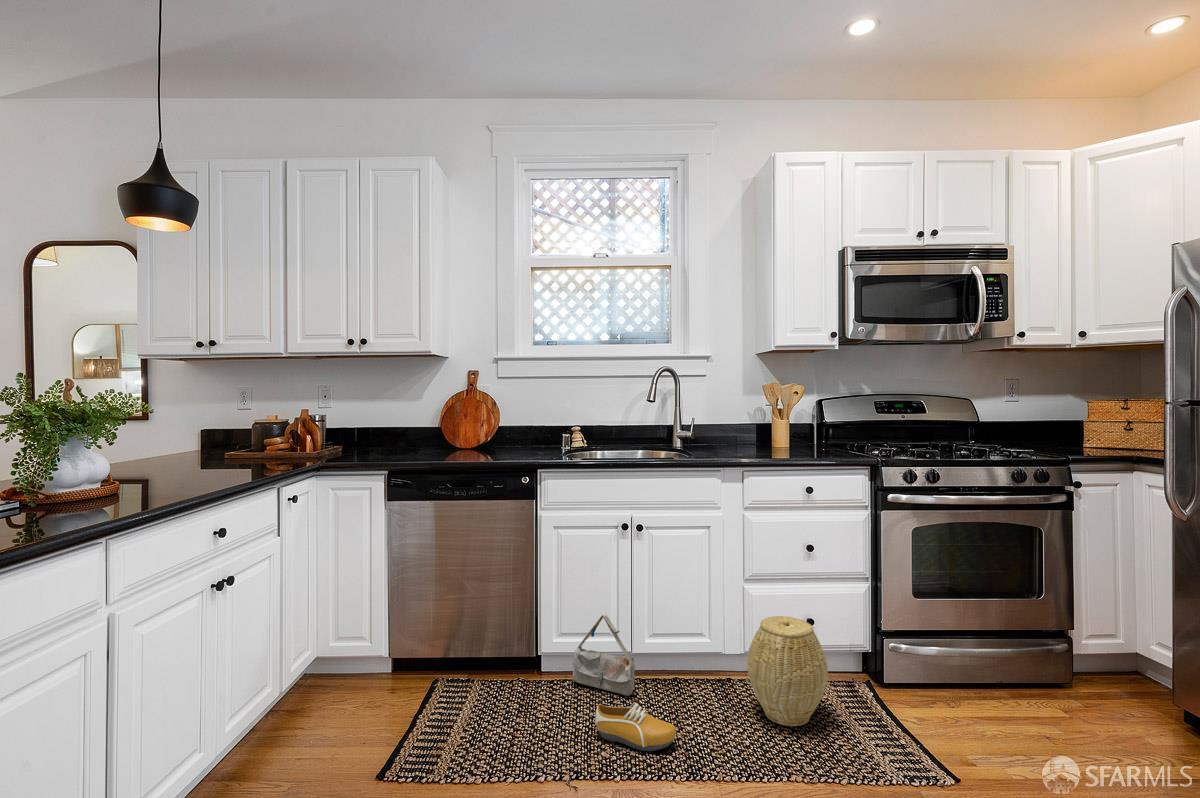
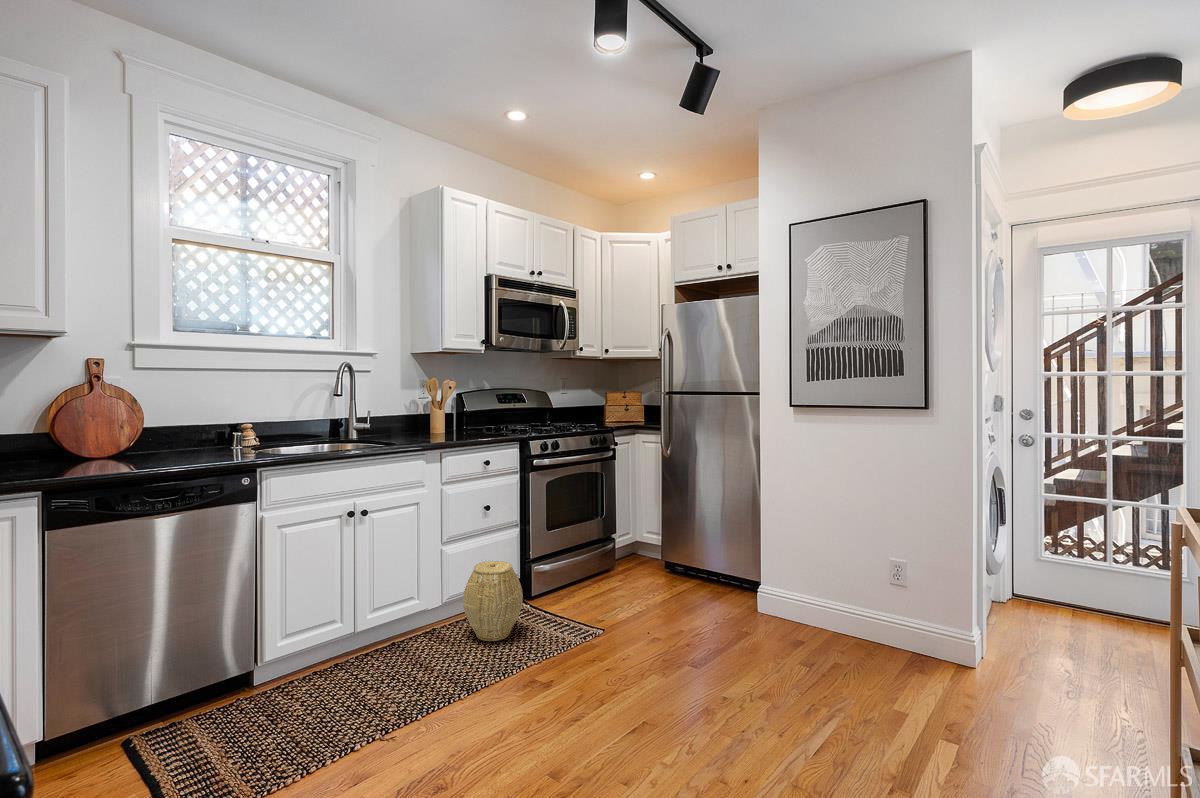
bag: present [573,614,635,696] -> none [302,599,372,674]
shoe: present [595,703,676,751] -> none [368,660,441,701]

